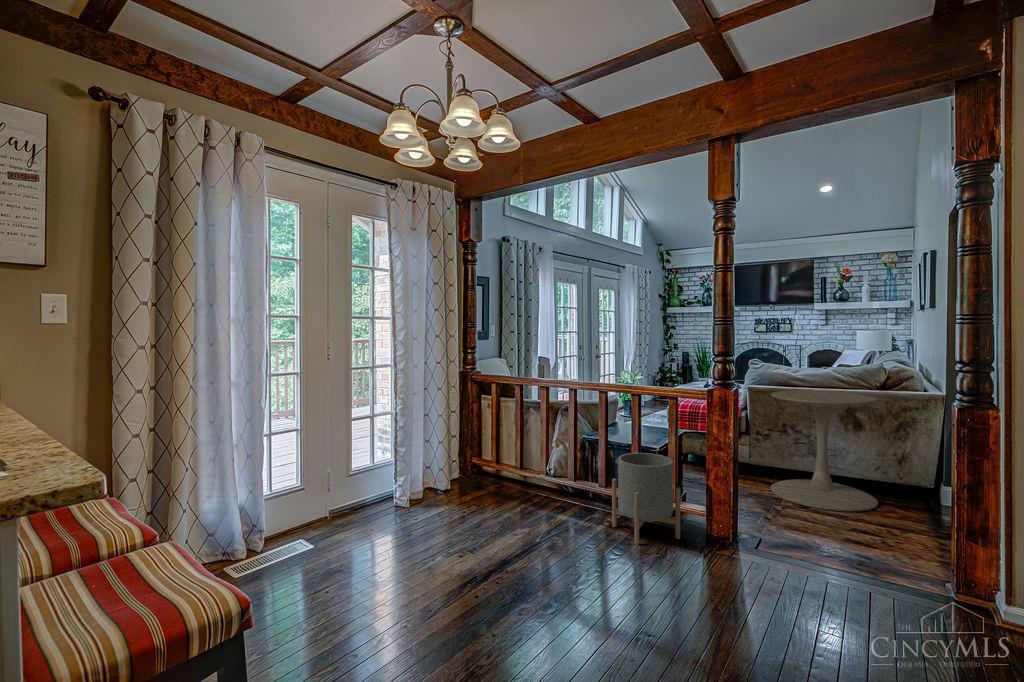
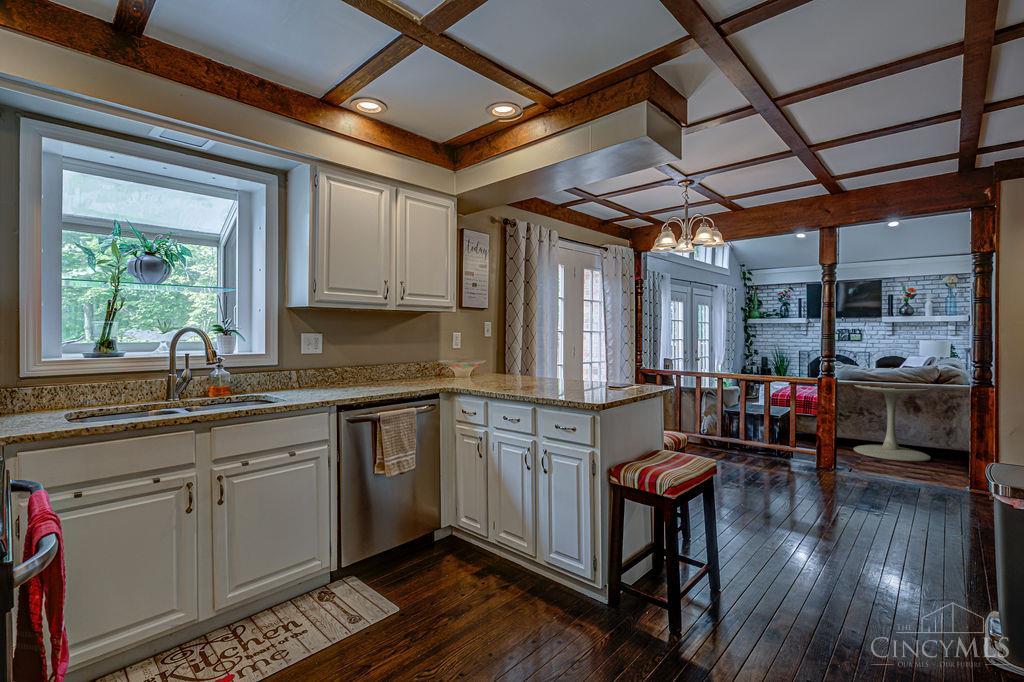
planter: present [612,453,680,545] -> none [753,418,800,471]

